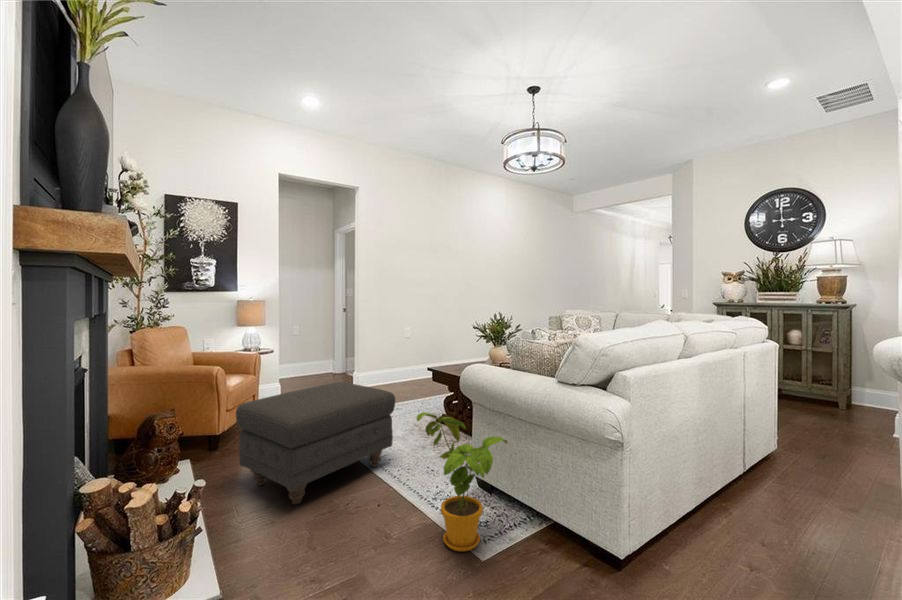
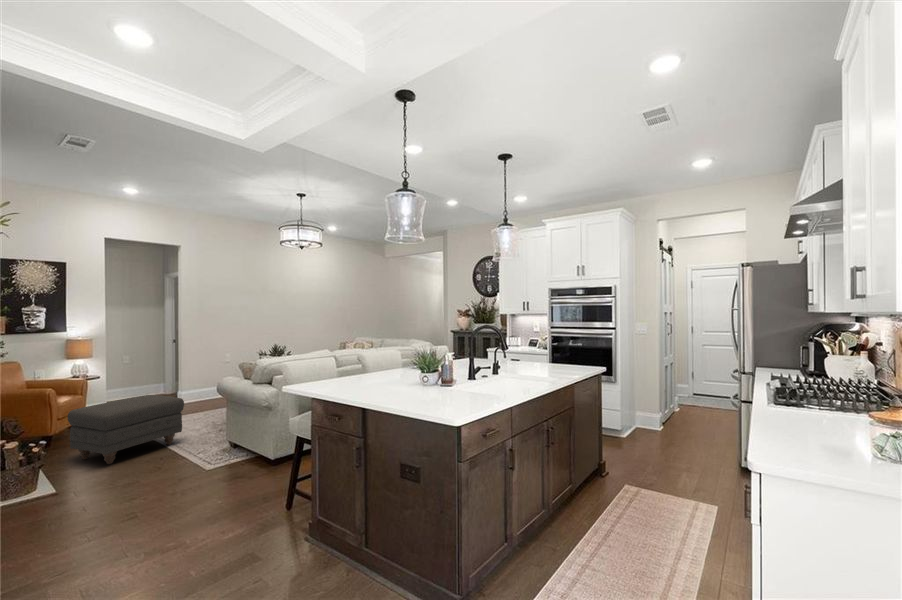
house plant: present [417,412,507,551] -> none [178,404,235,470]

